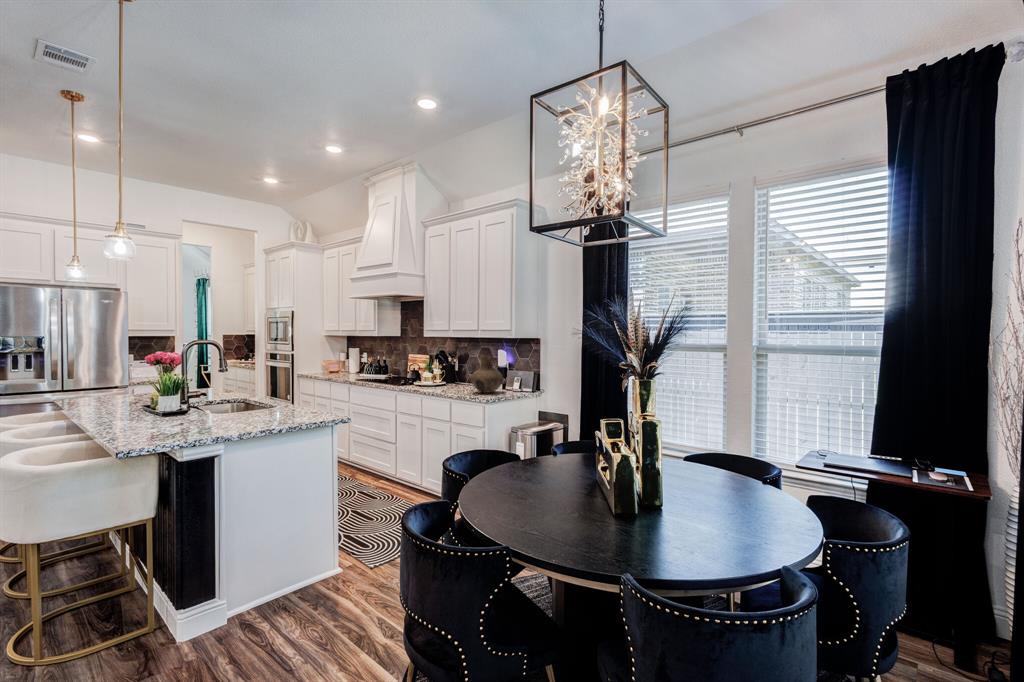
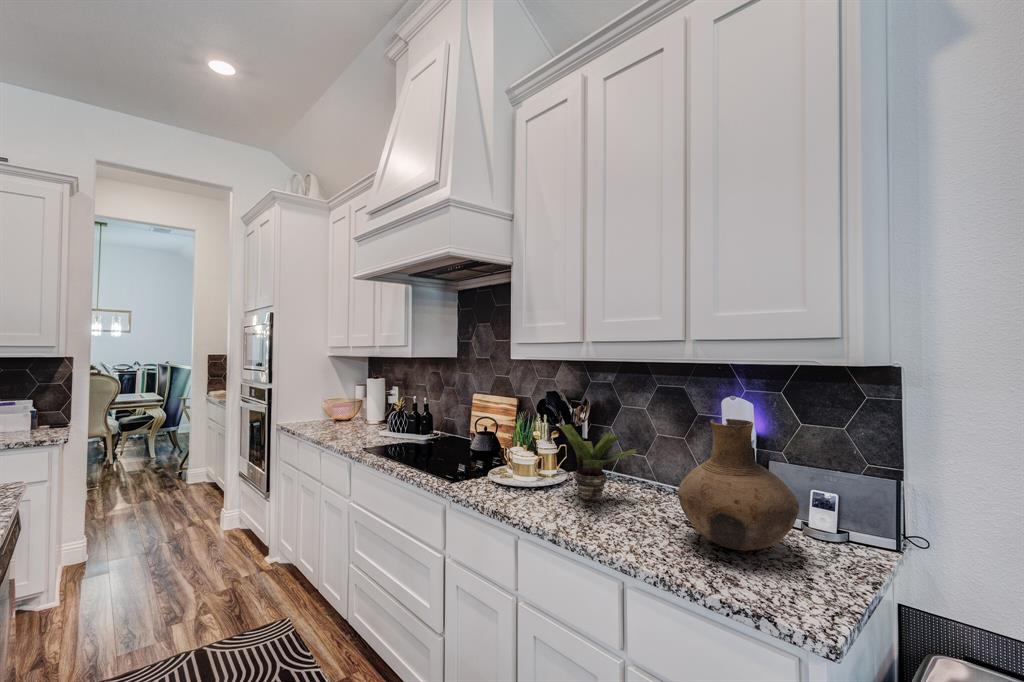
potted plant: none [440,362,468,388] -> present [560,424,636,502]

